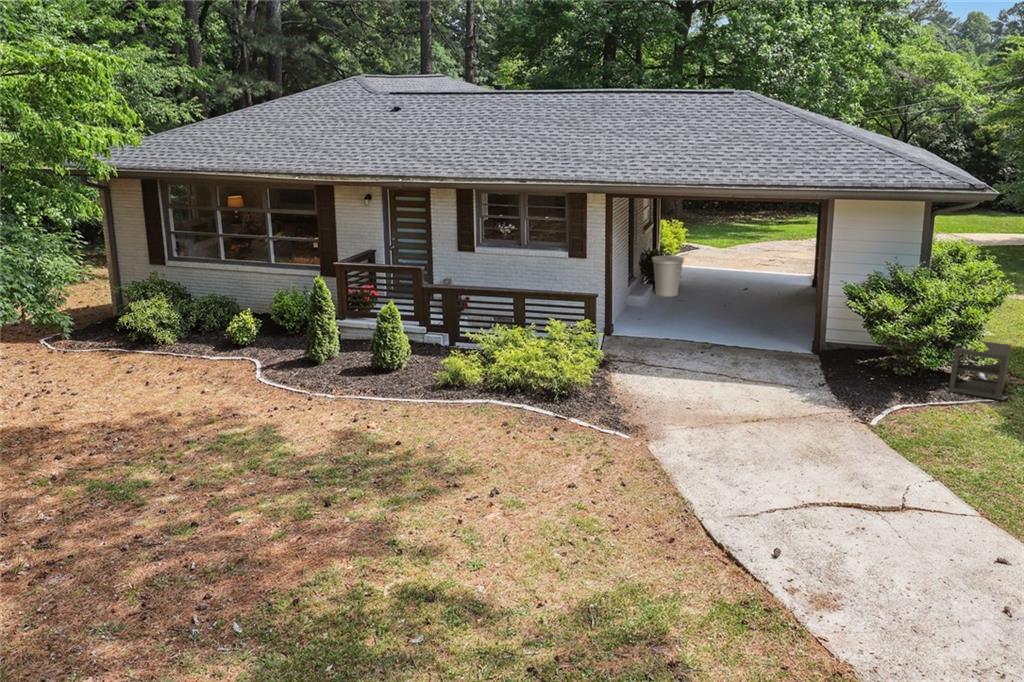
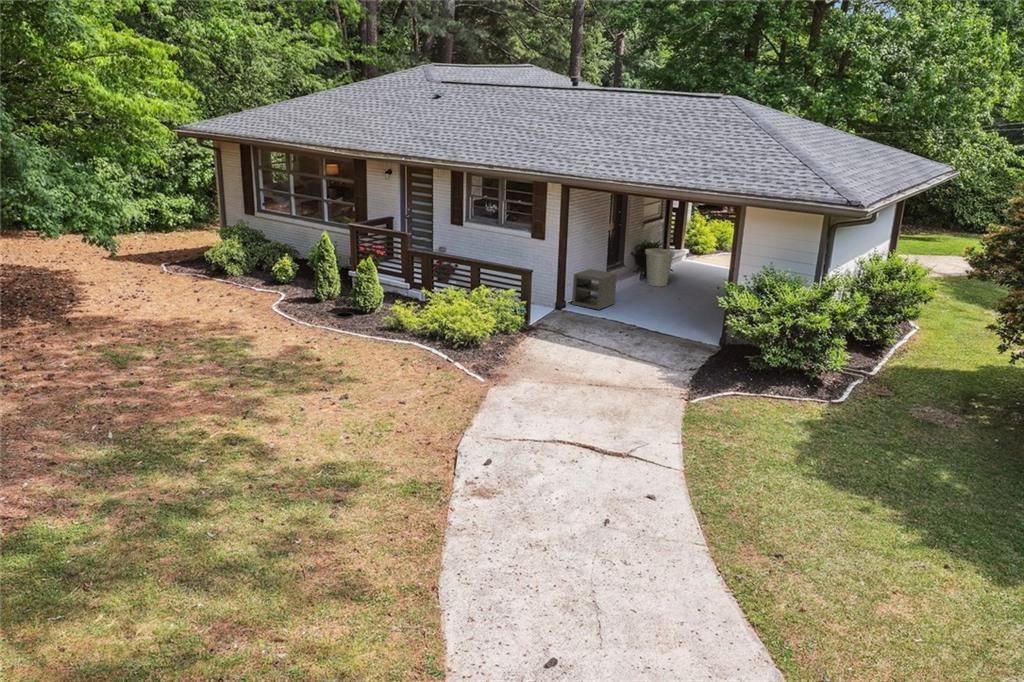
potted tree: none [349,336,382,382] -> present [332,285,354,318]
storage cabinet: present [949,341,1011,400] -> present [572,269,617,310]

